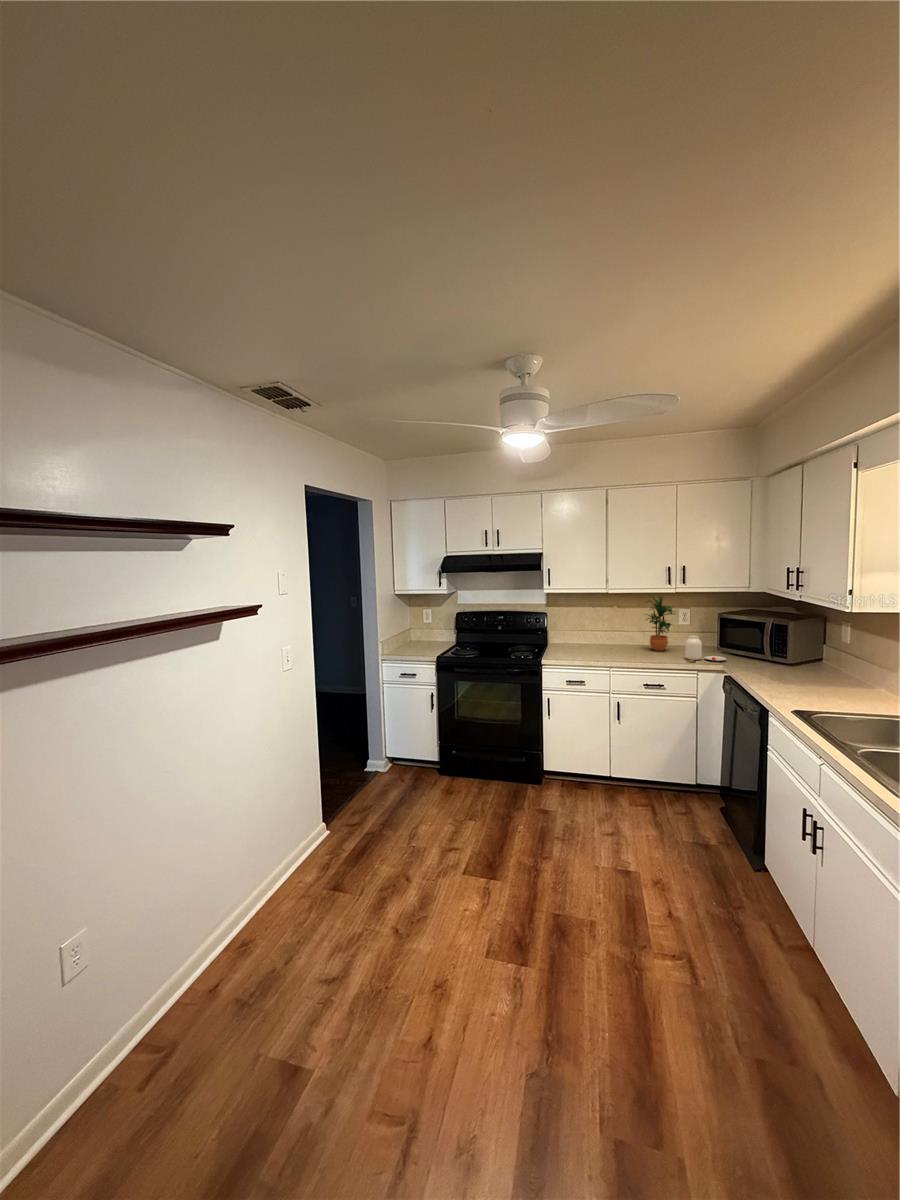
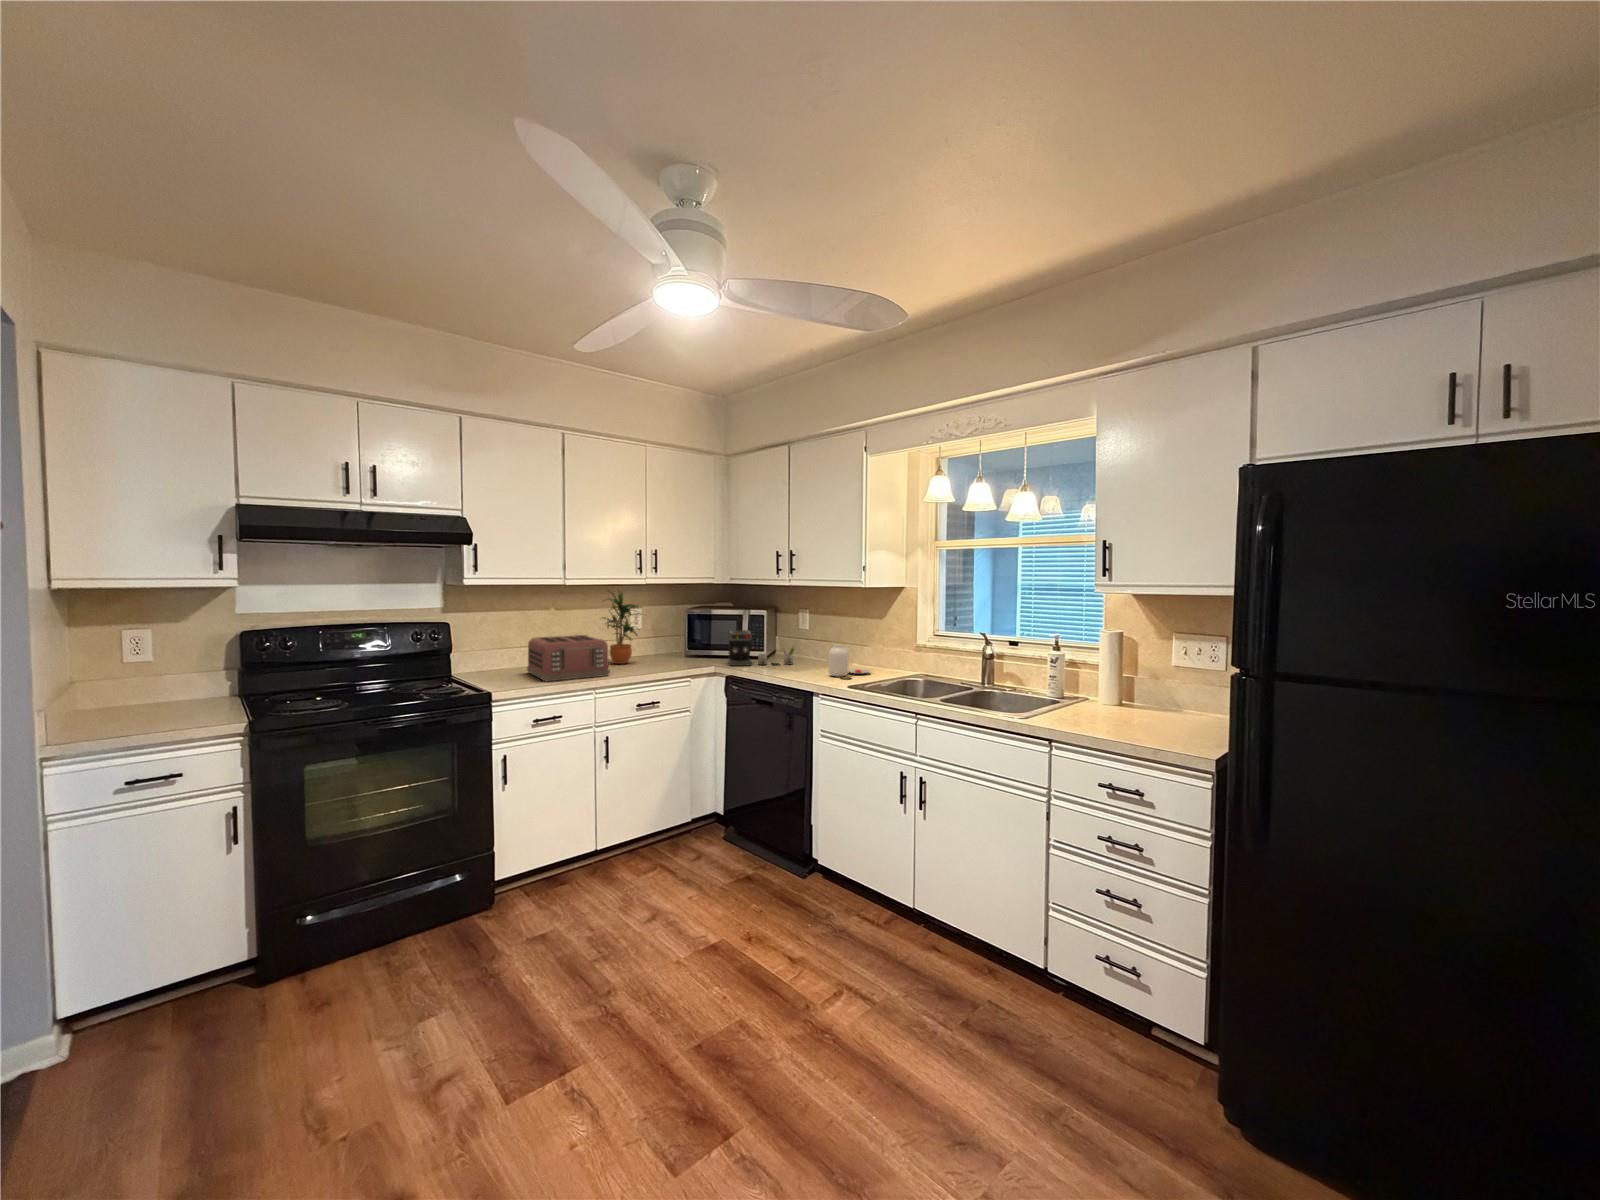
toaster: none [580,626,630,659] -> present [527,635,610,681]
jar: present [685,635,726,662] -> present [828,644,871,679]
coffee maker: none [736,635,809,675] -> present [729,630,795,666]

